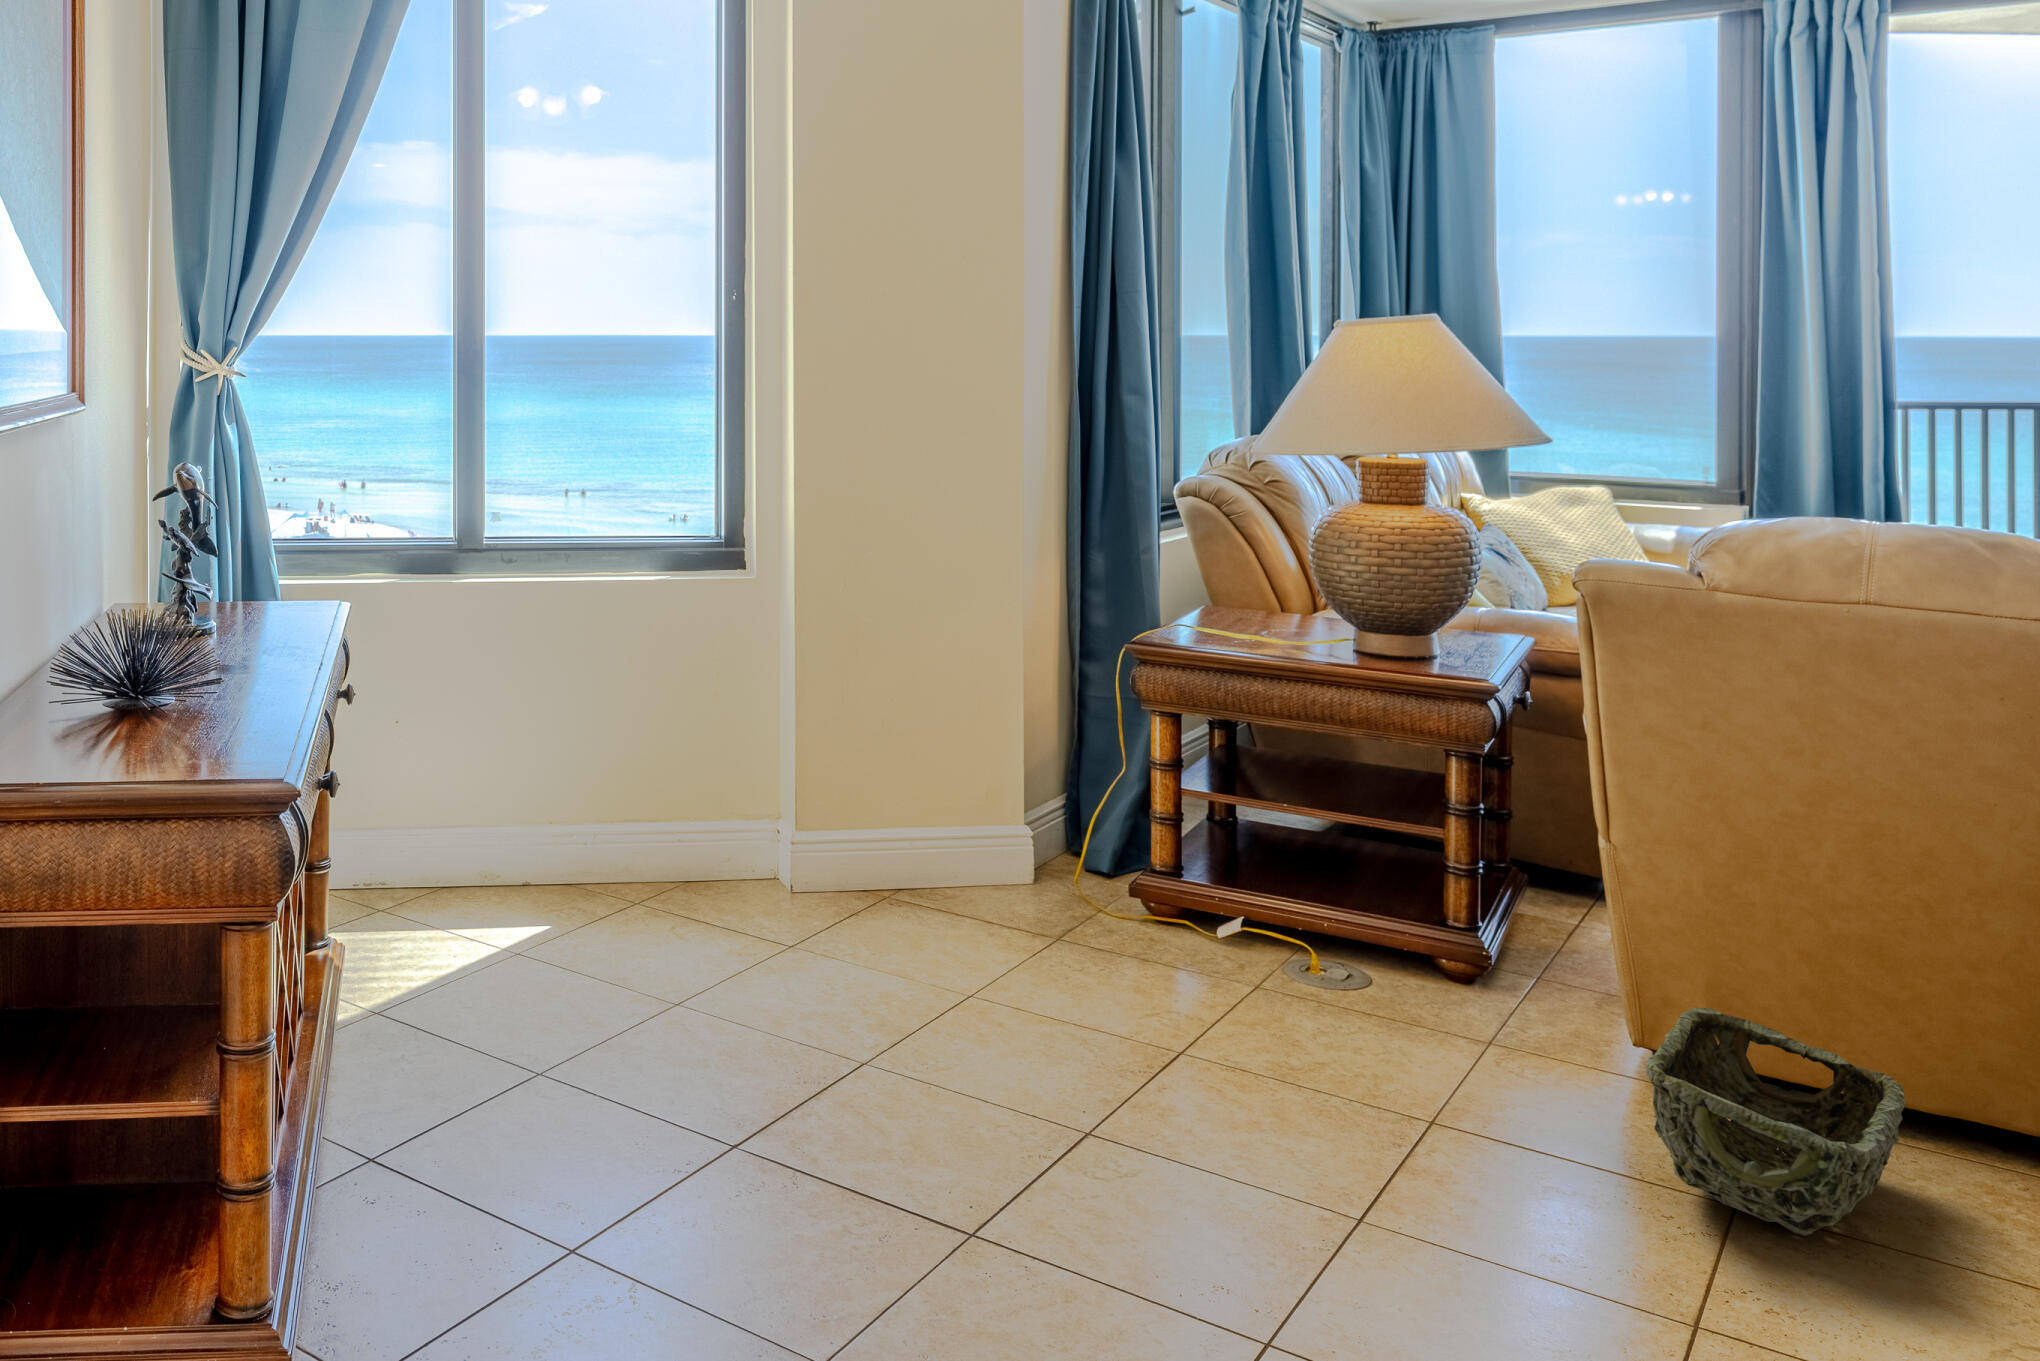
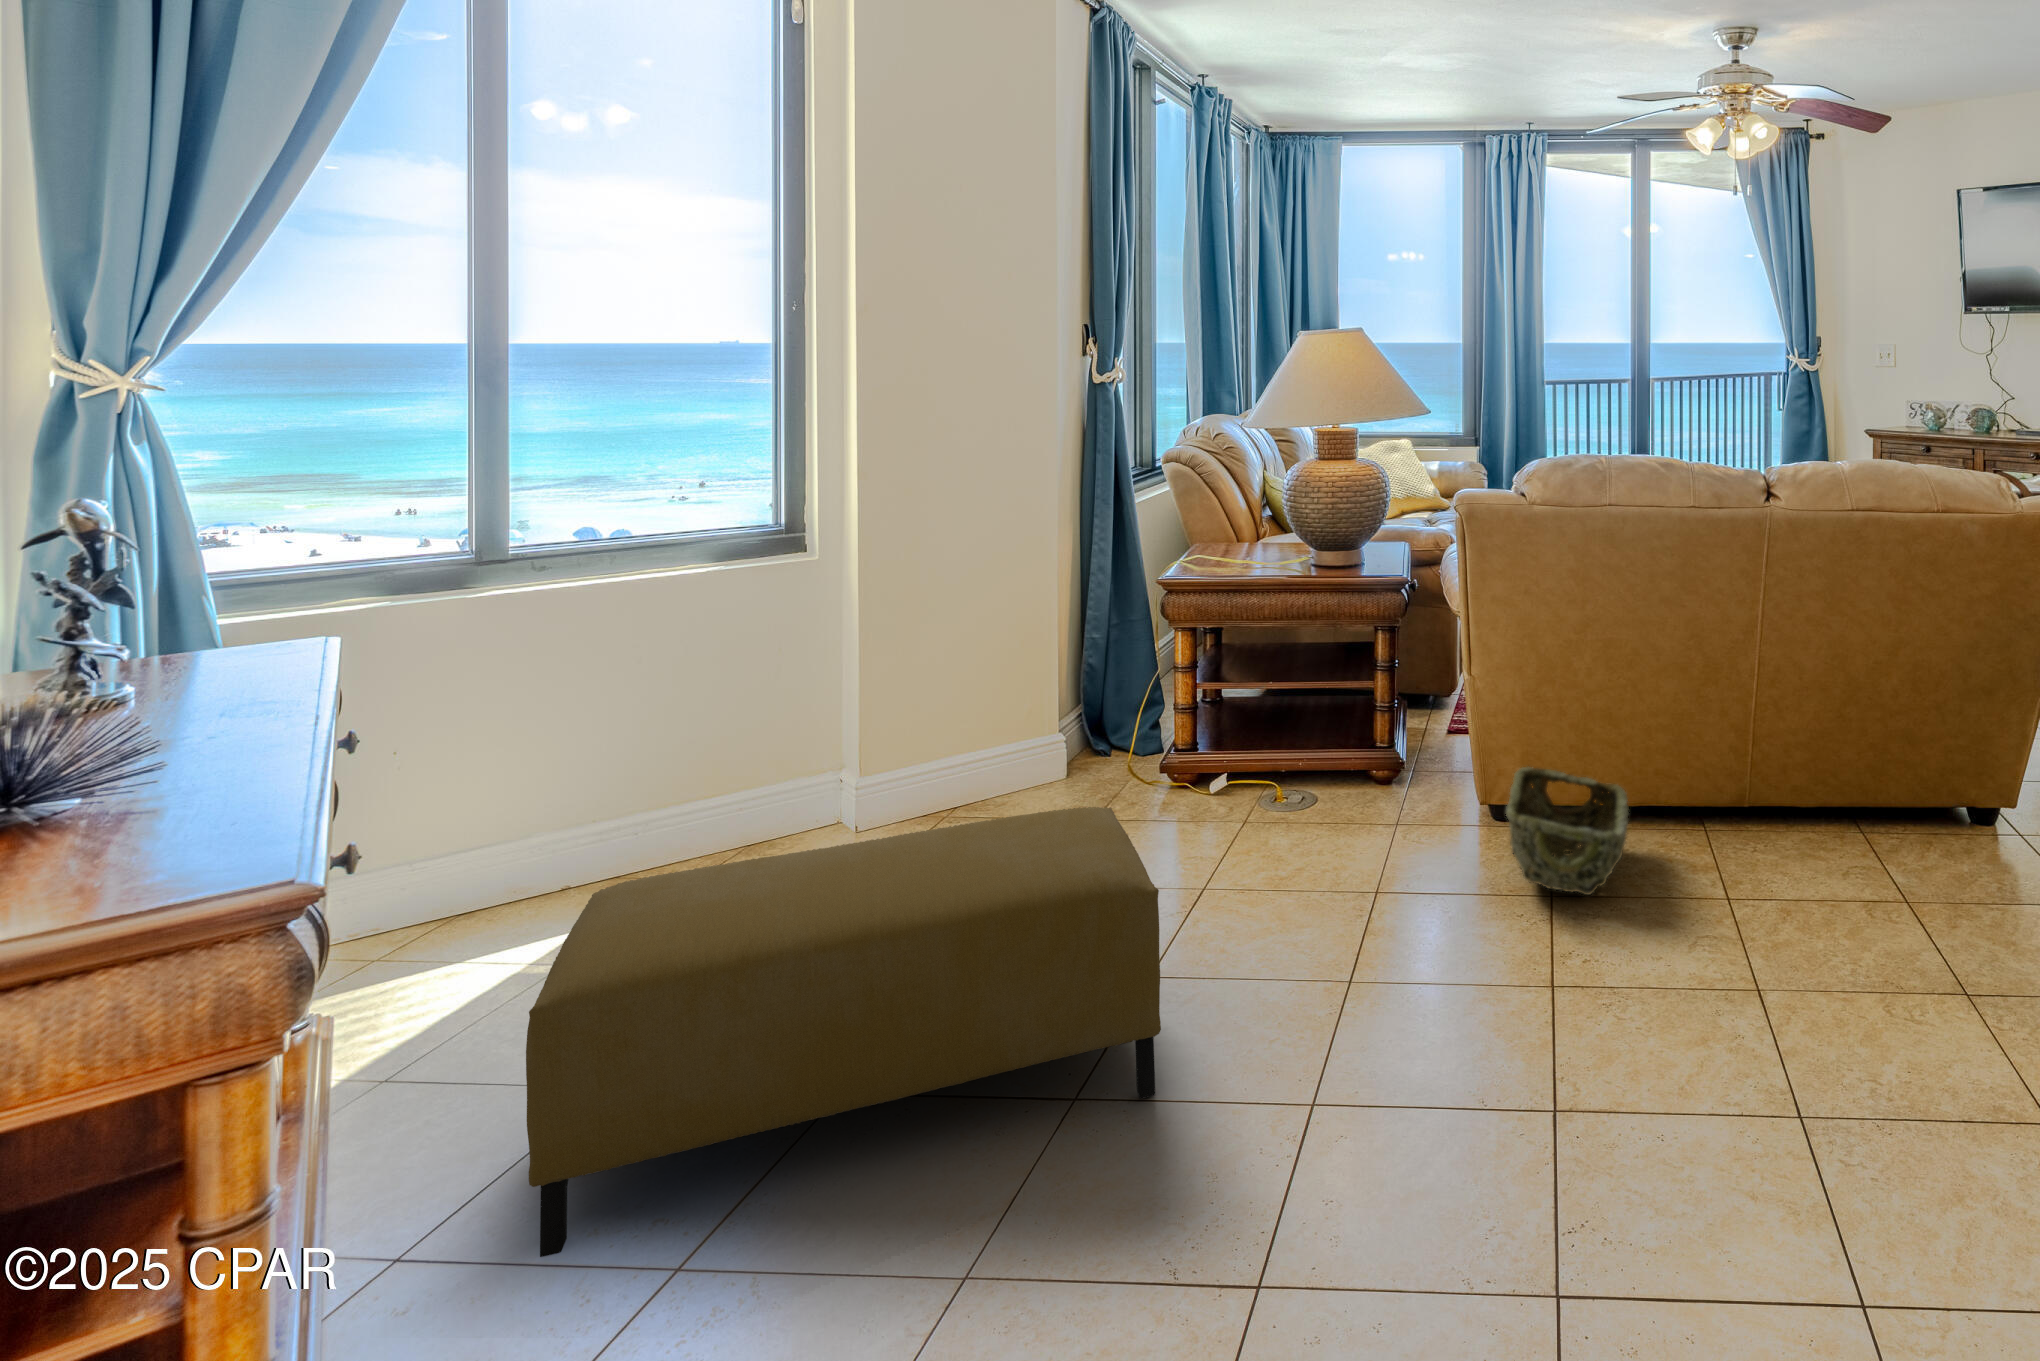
ottoman: none [451,878,1068,1279] -> present [526,807,1161,1257]

